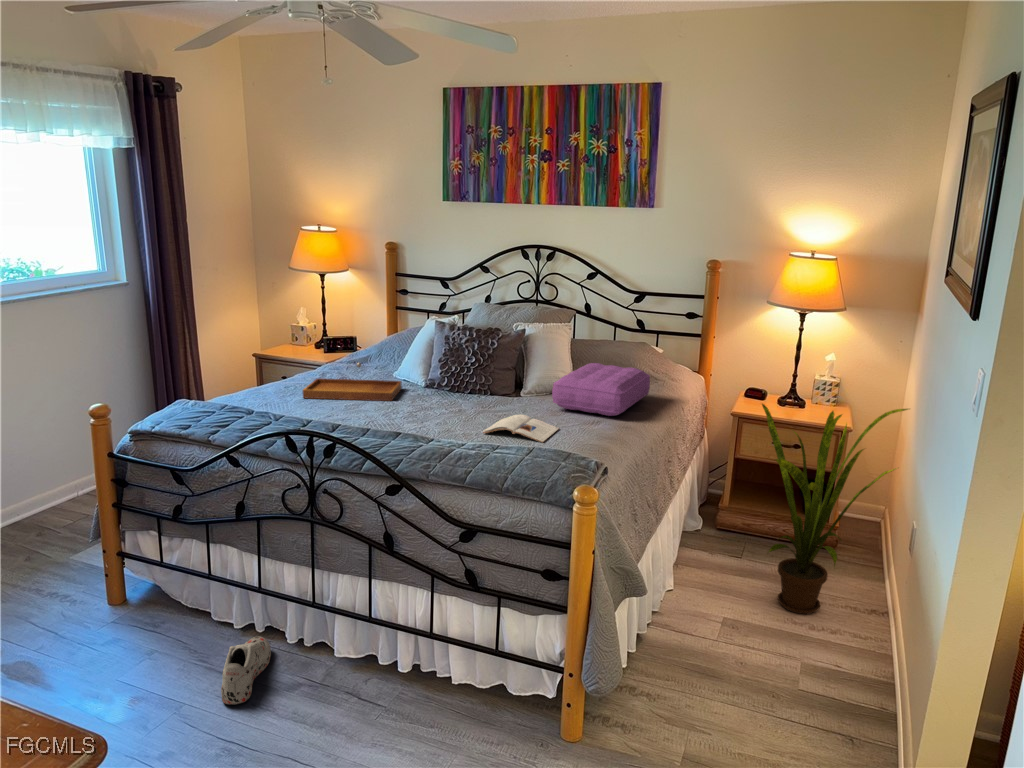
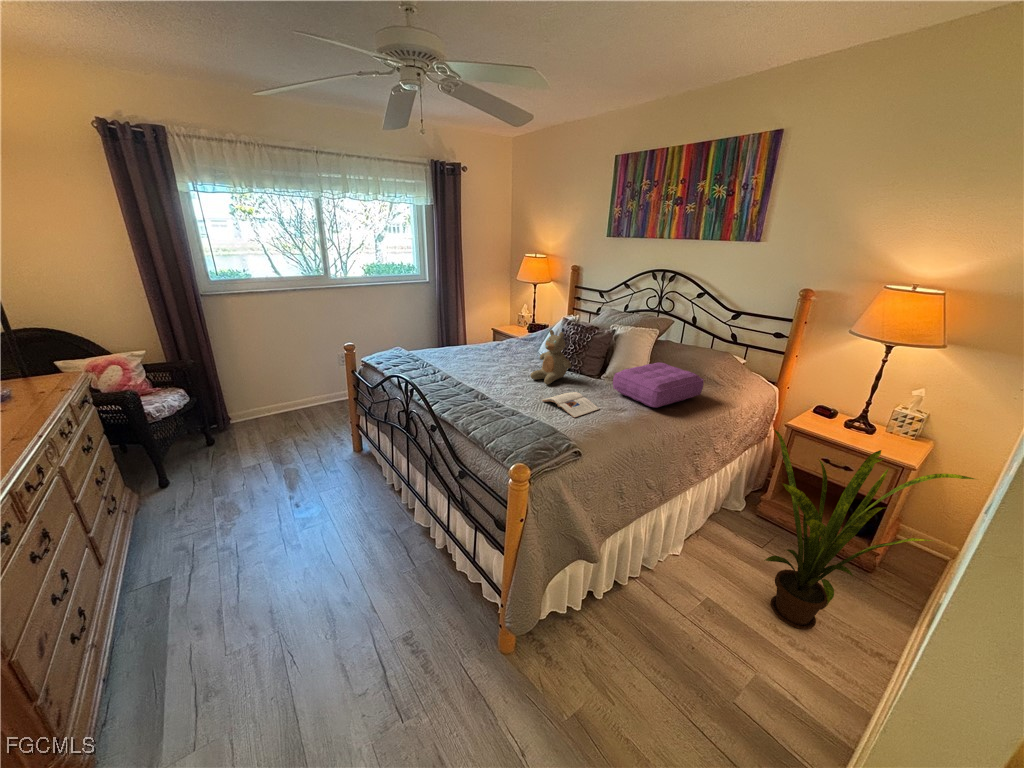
teddy bear: none [433,337,489,415] -> present [530,330,571,385]
tray: present [302,362,402,401] -> none [472,339,534,367]
shoe: present [221,636,271,704] -> none [345,492,394,530]

